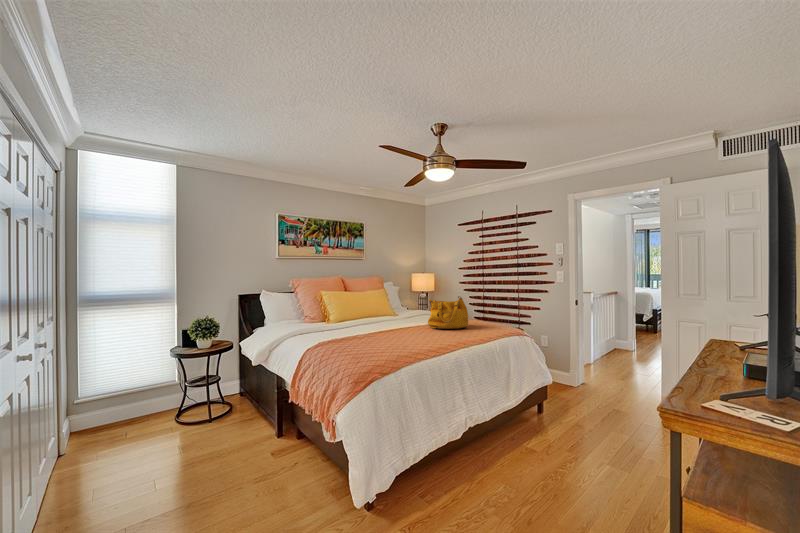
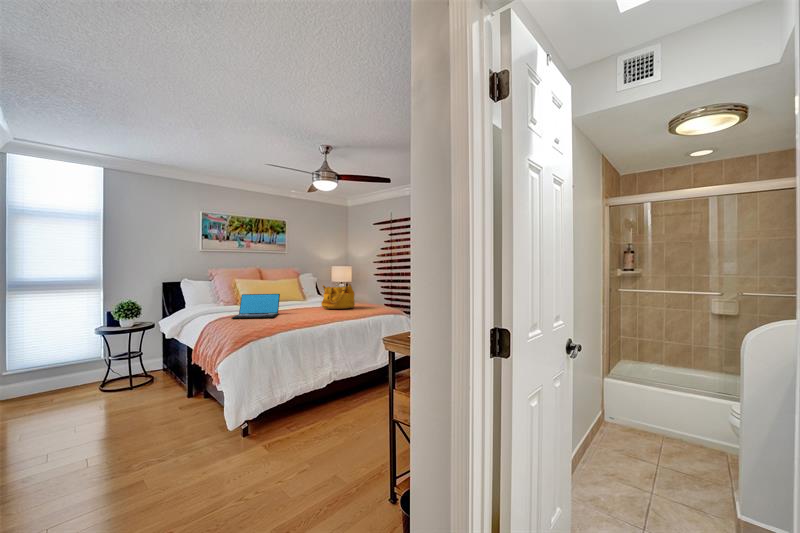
laptop: none [334,311,384,344] -> present [232,294,280,319]

